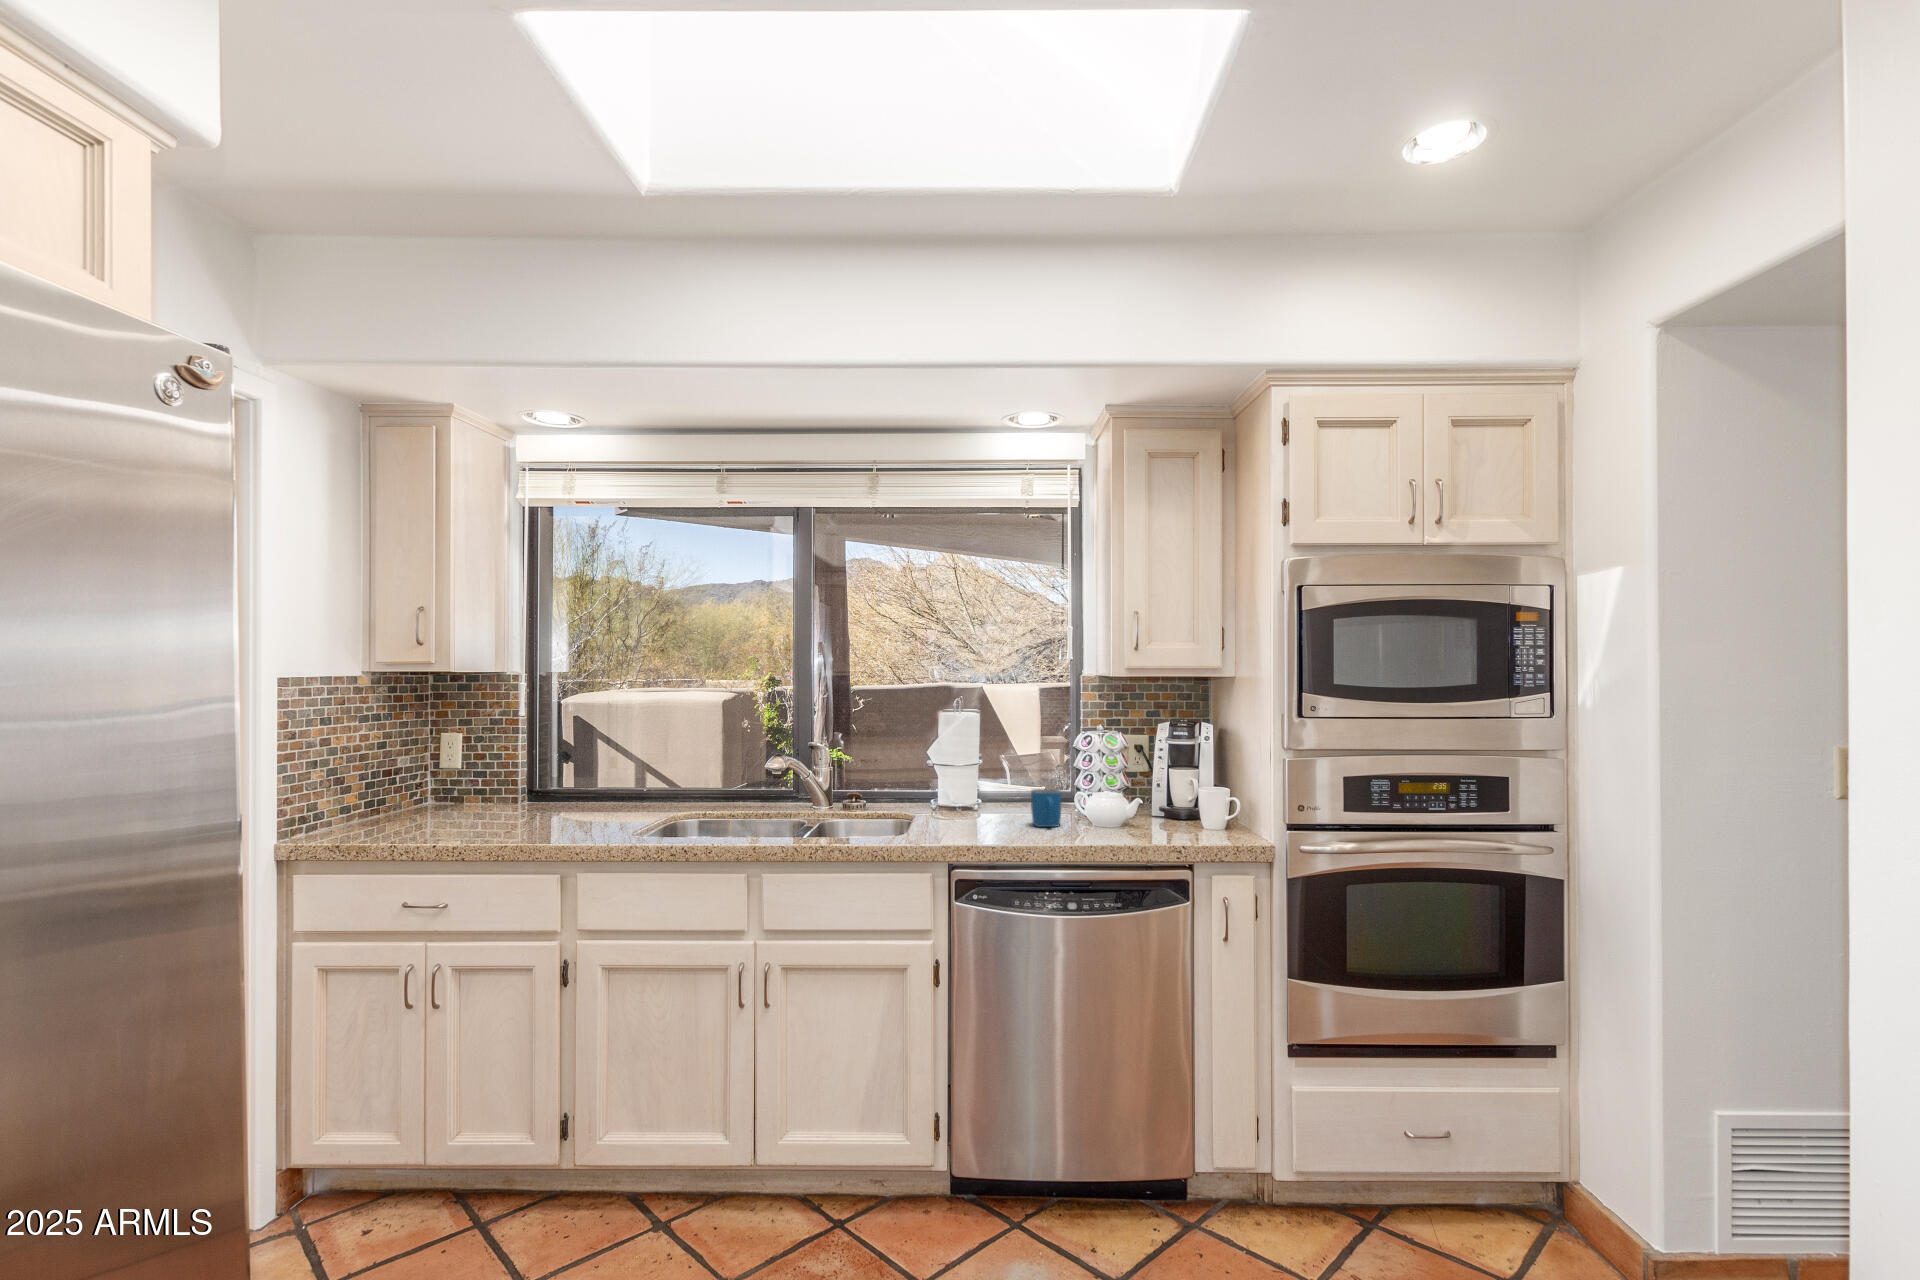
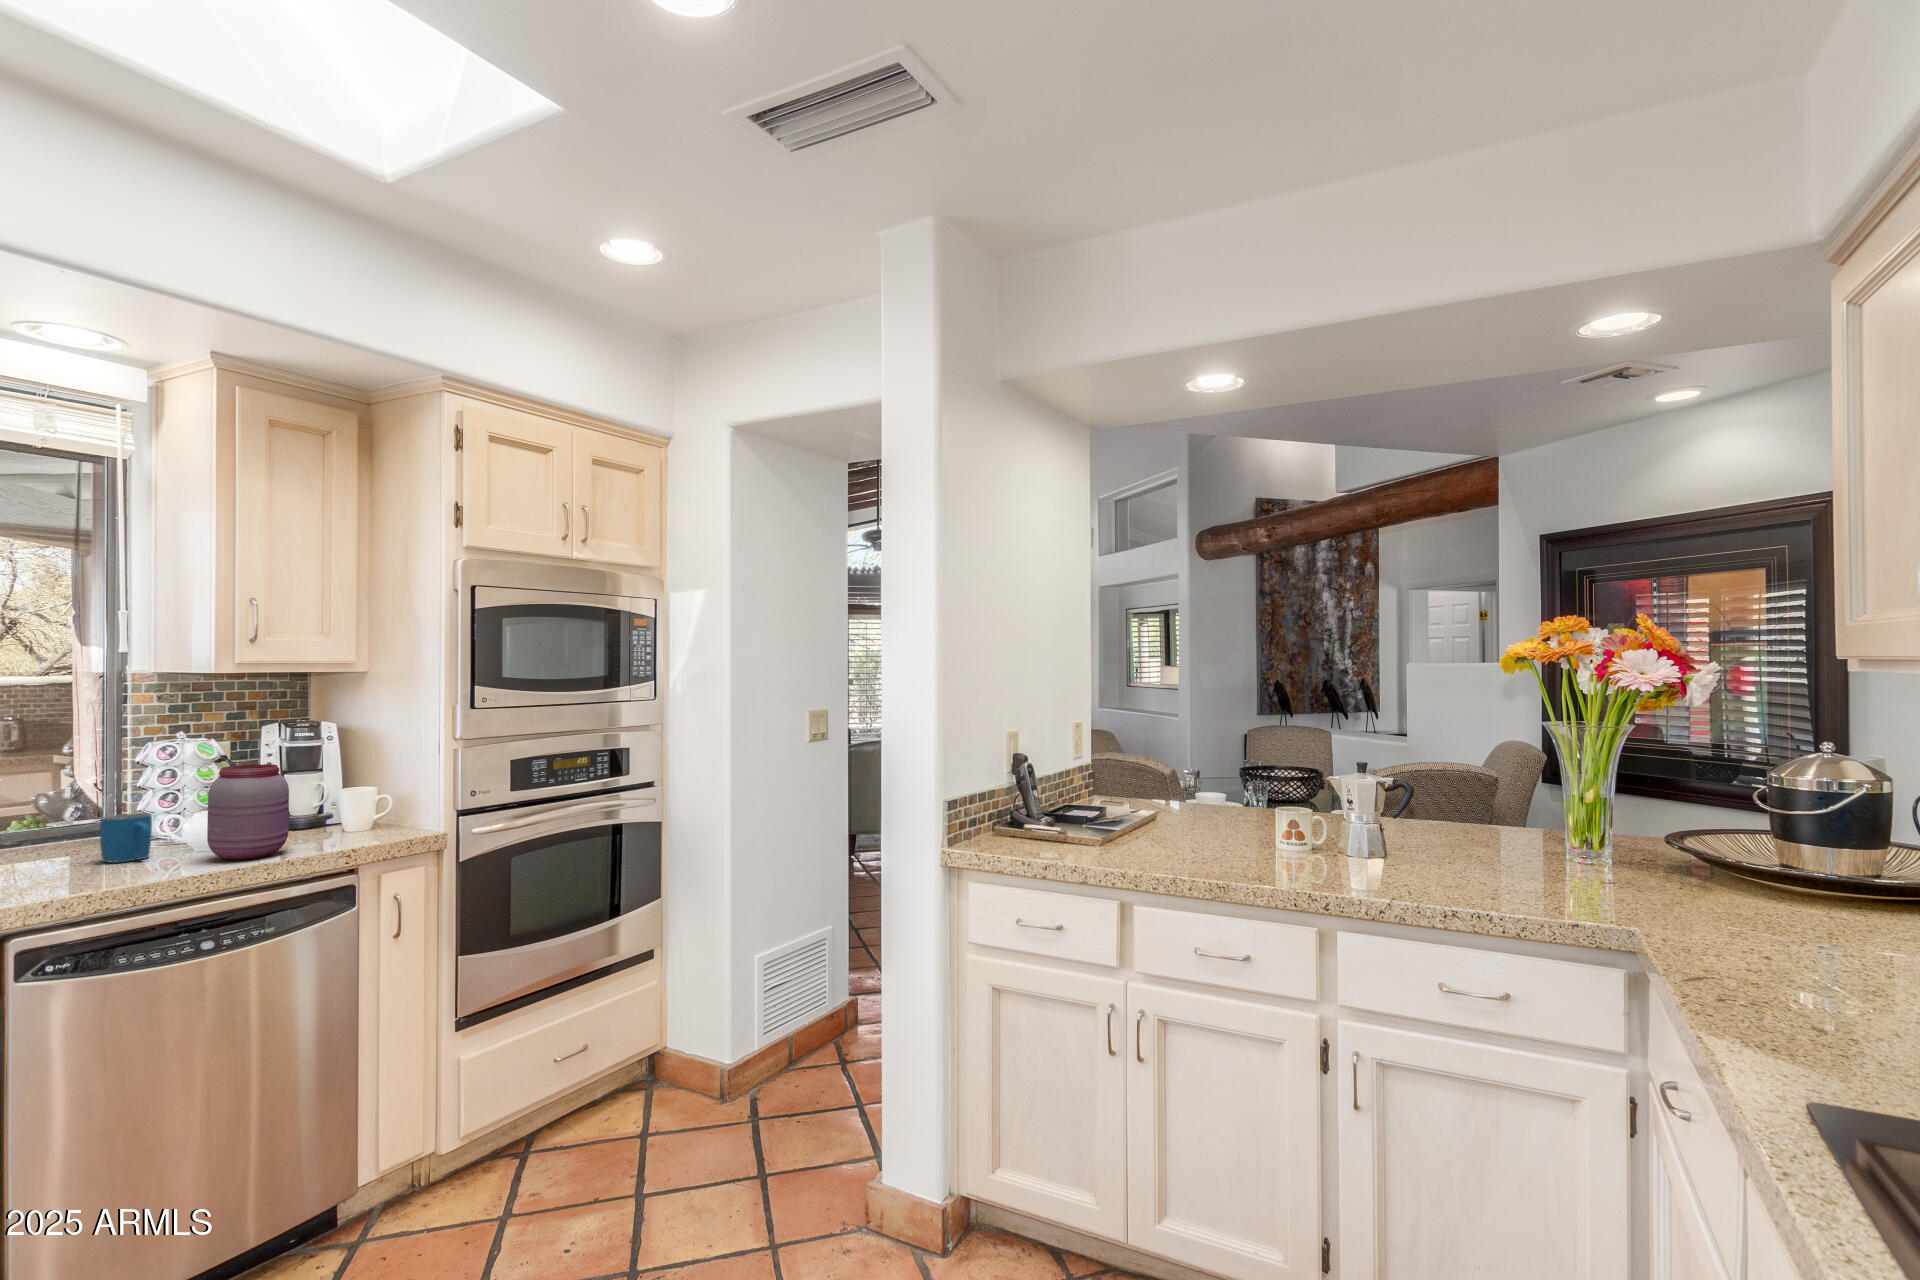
jar: none [1078,759,1136,842] -> present [207,764,289,859]

